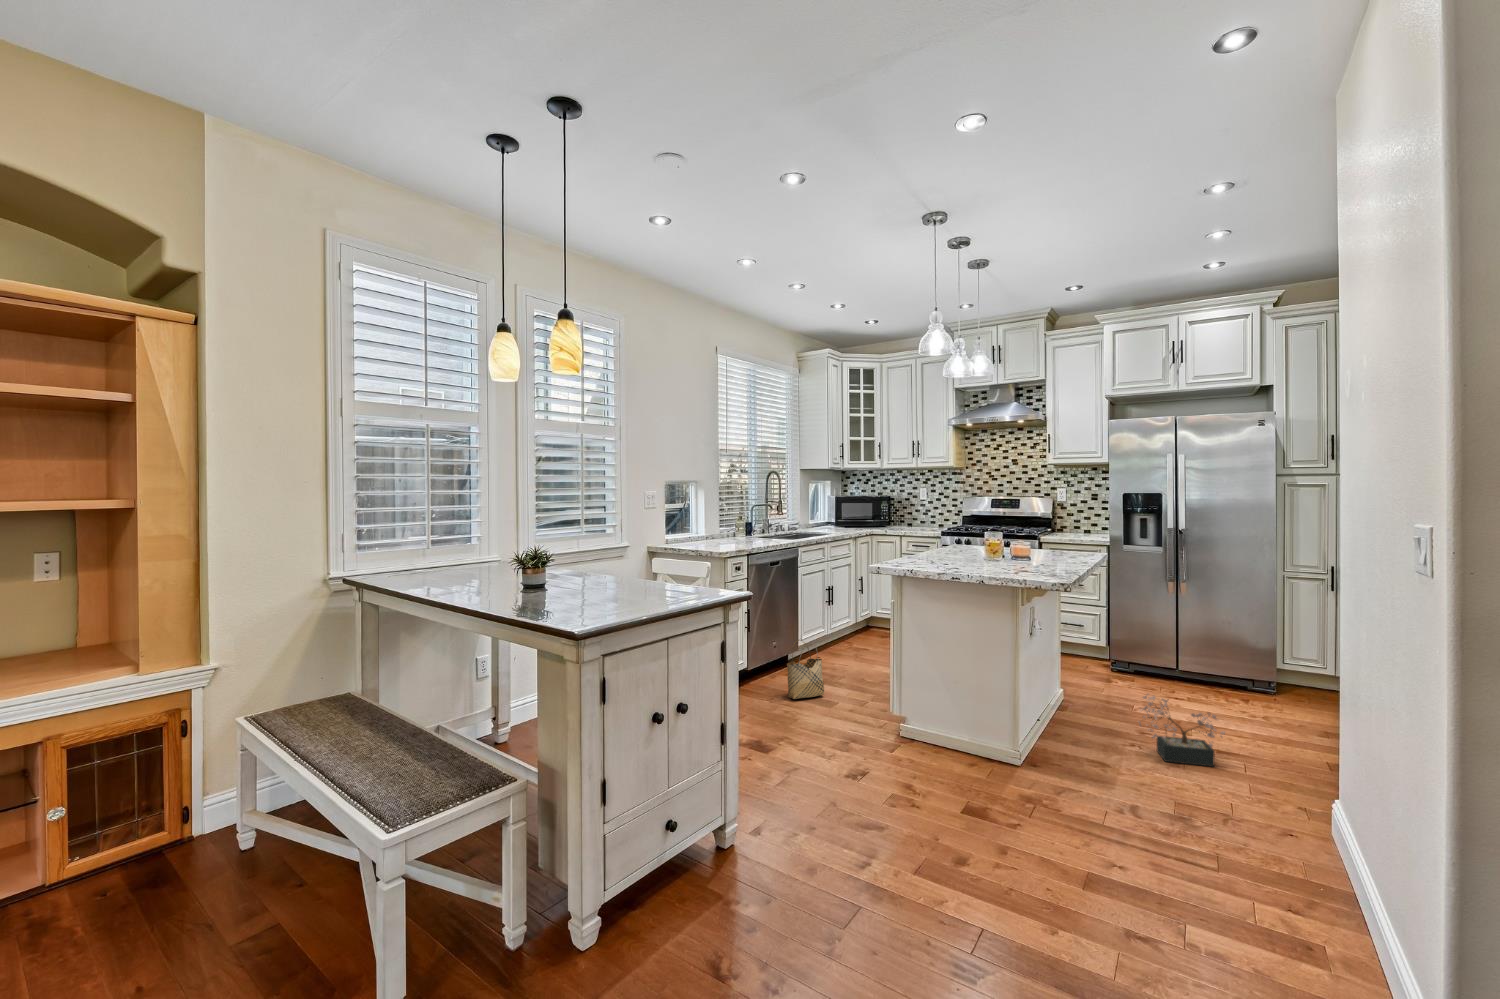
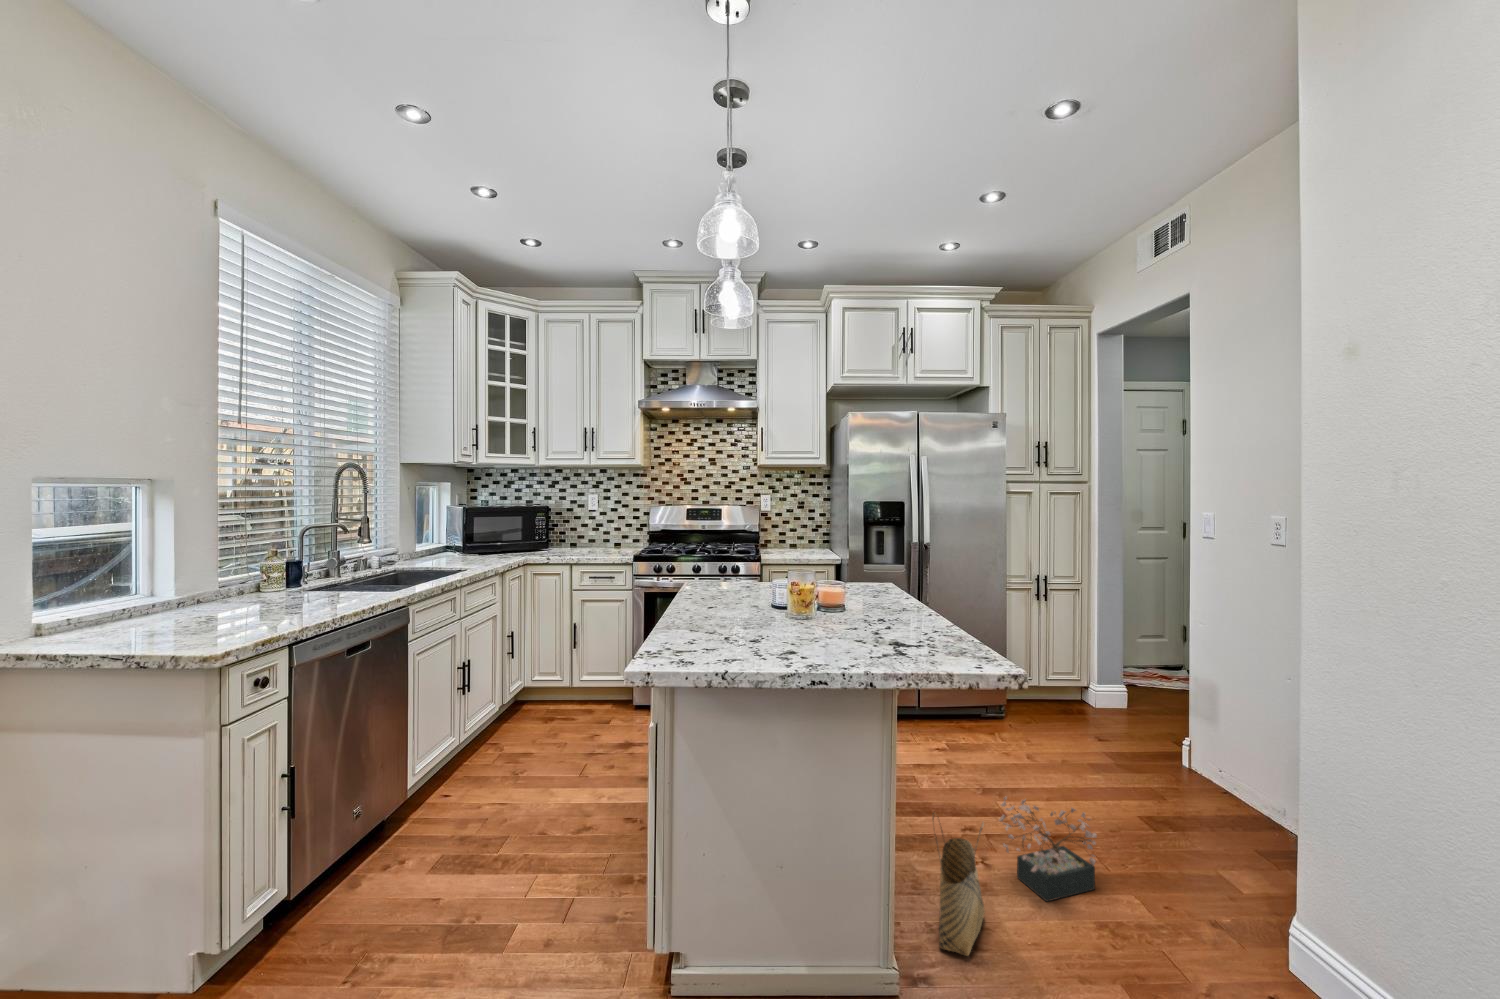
woven basket: present [787,640,824,699] -> present [932,813,985,956]

